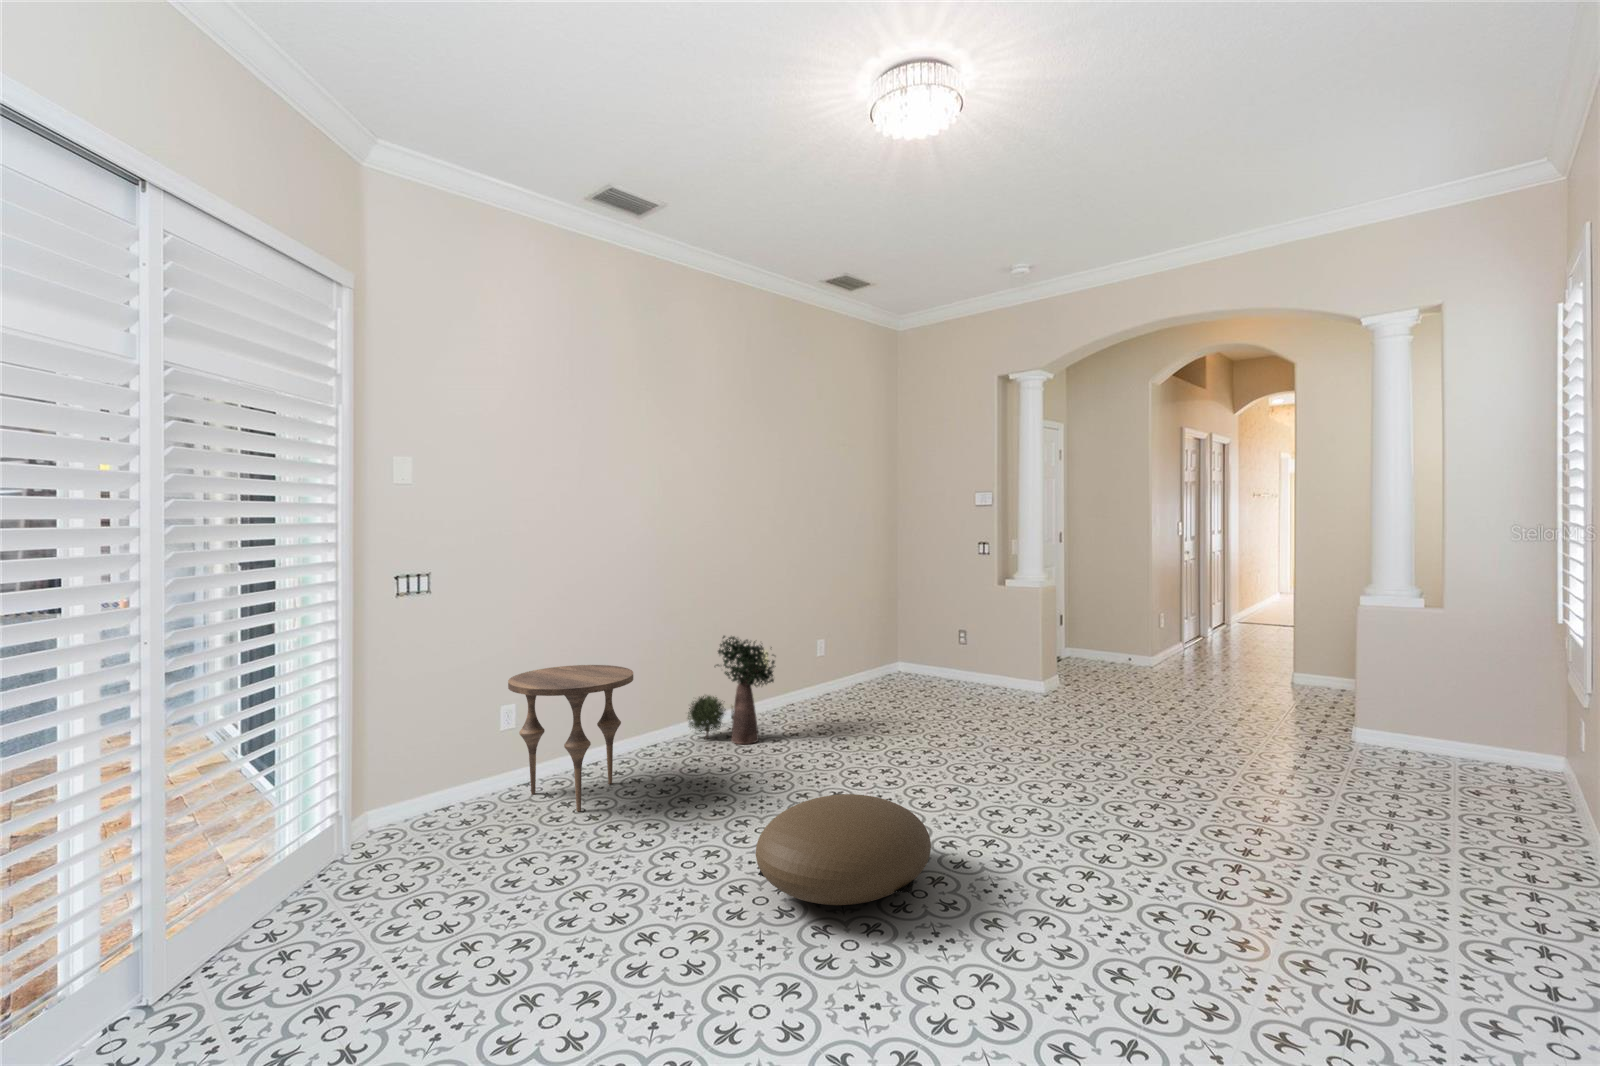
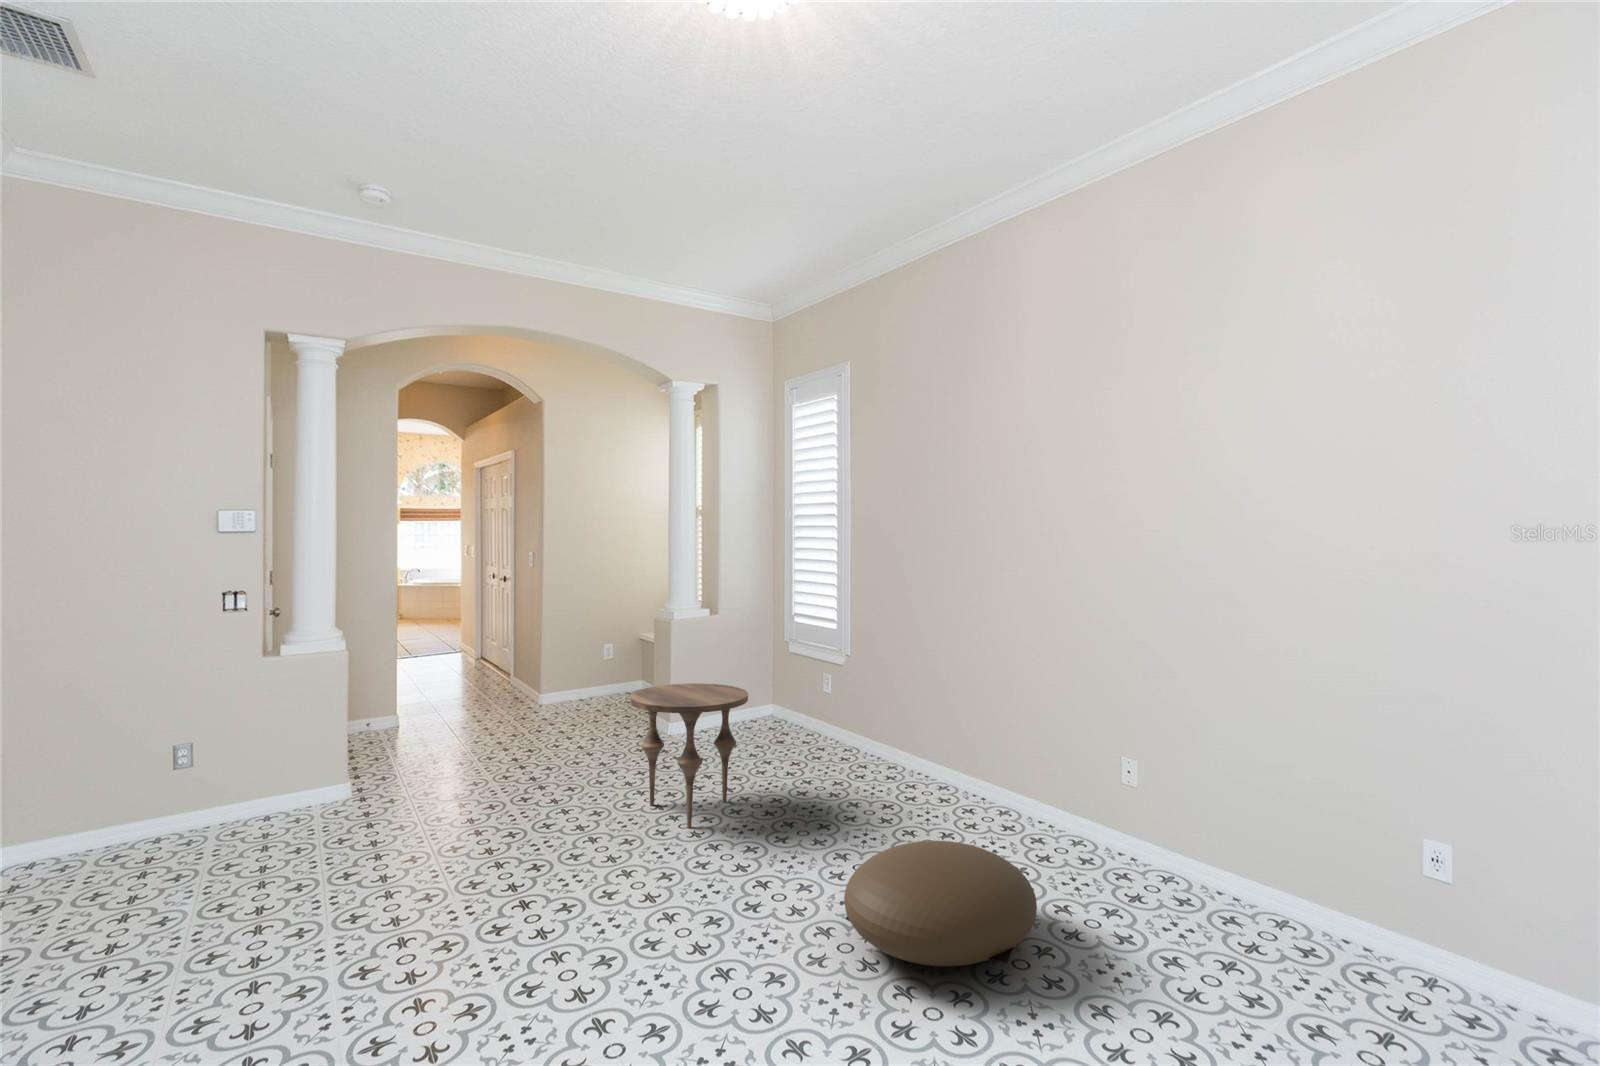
potted plant: present [688,636,775,744] -> none [806,662,897,773]

